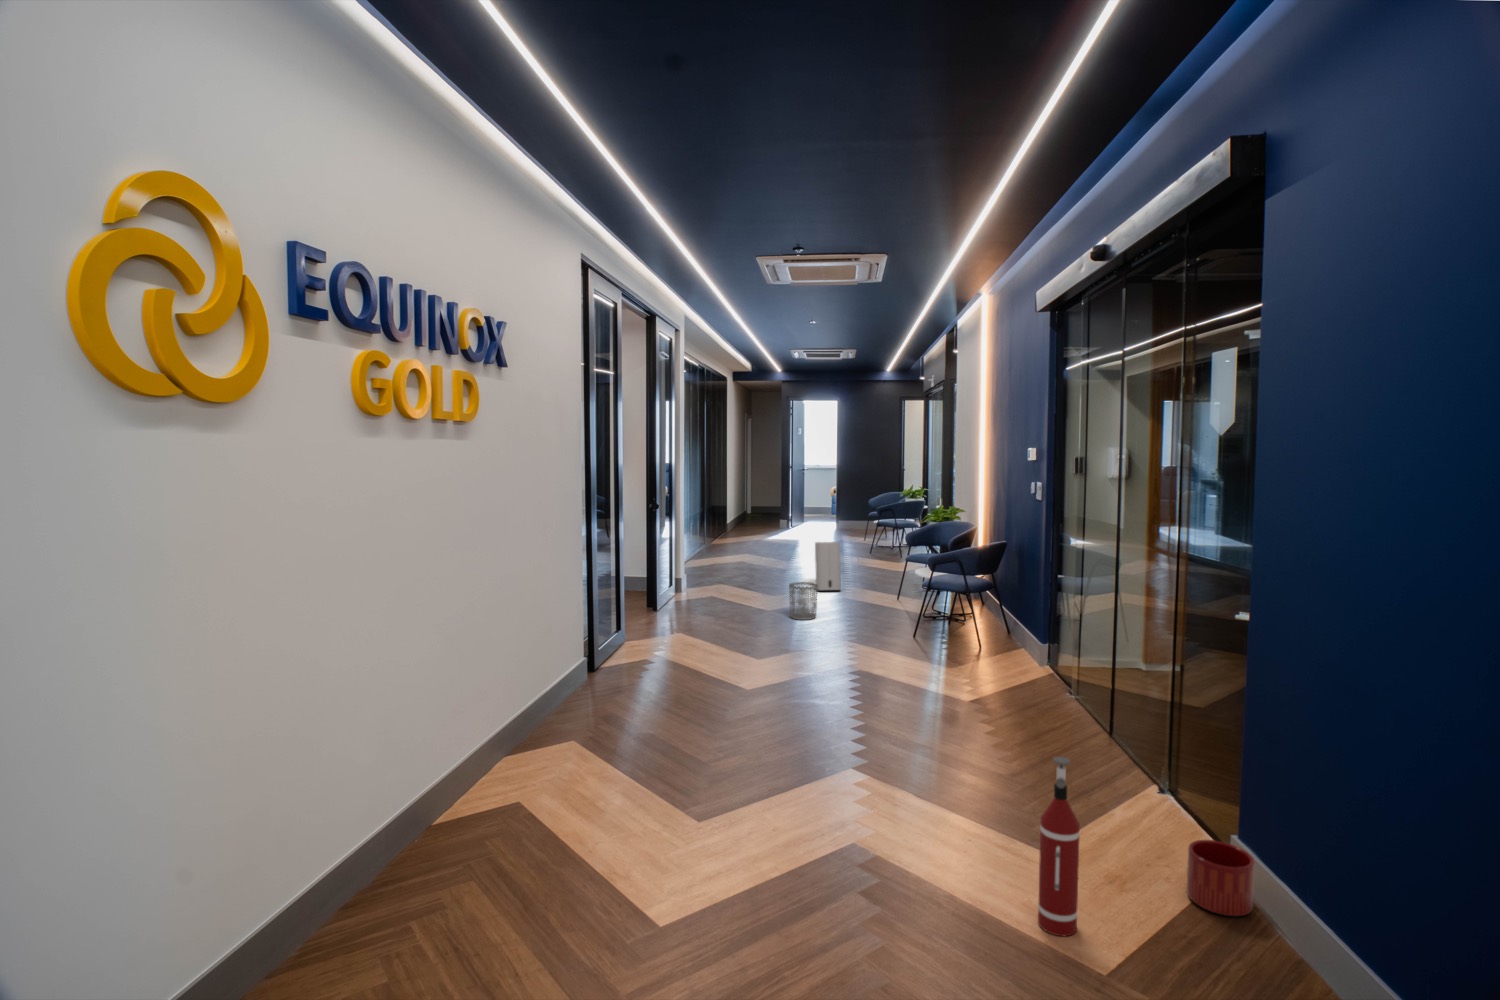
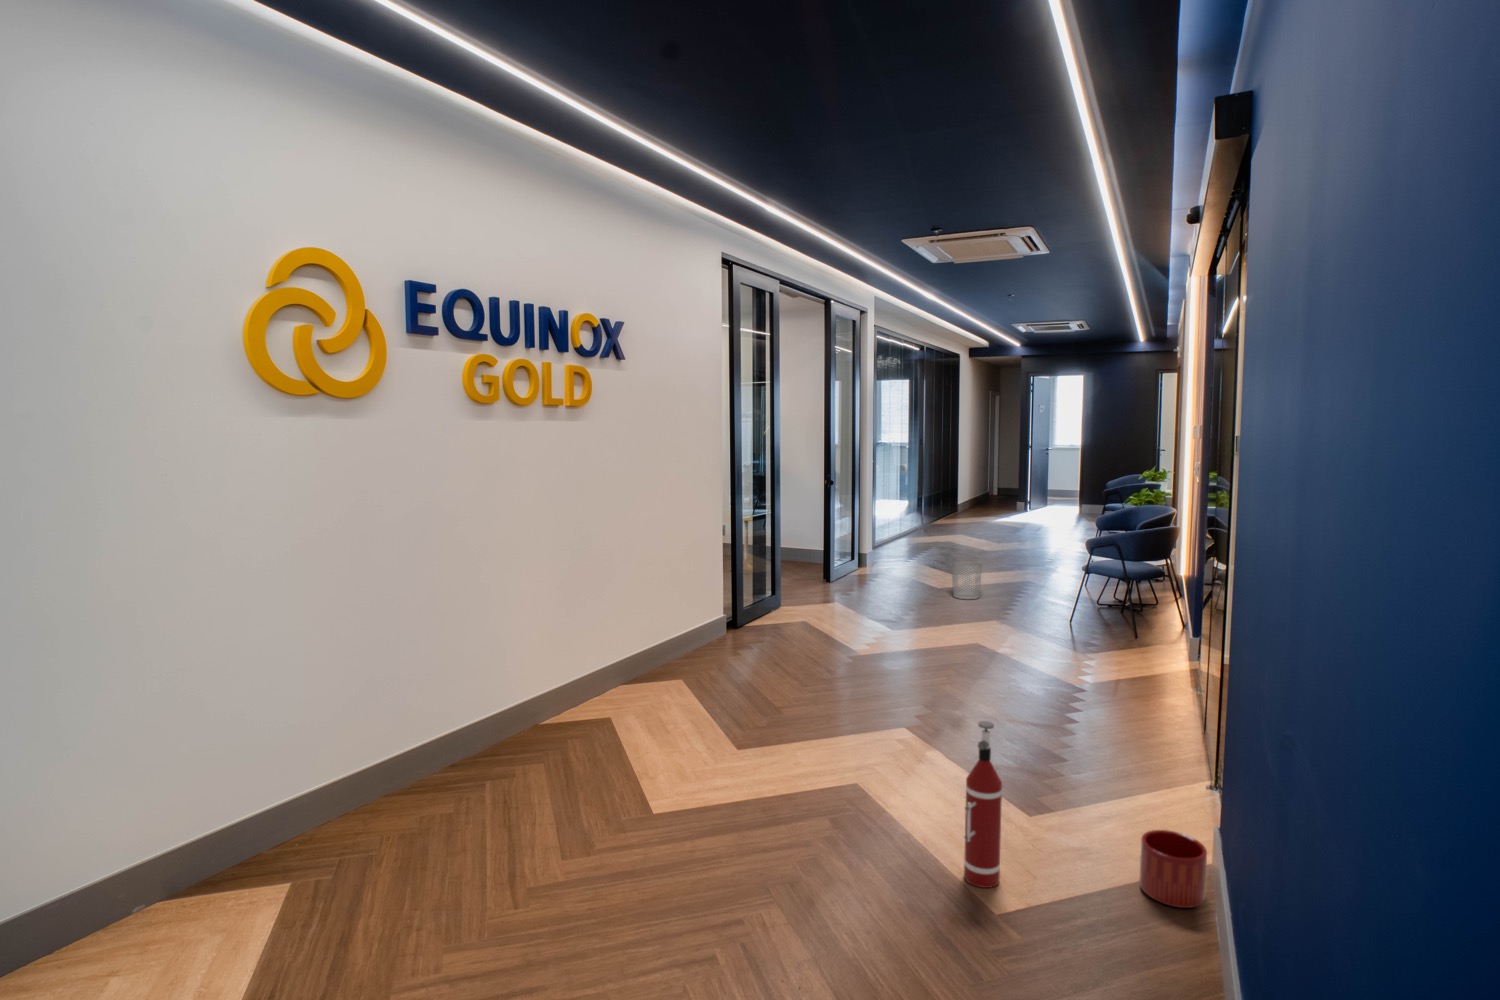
air purifier: present [815,542,841,590] -> none [1001,524,1029,575]

